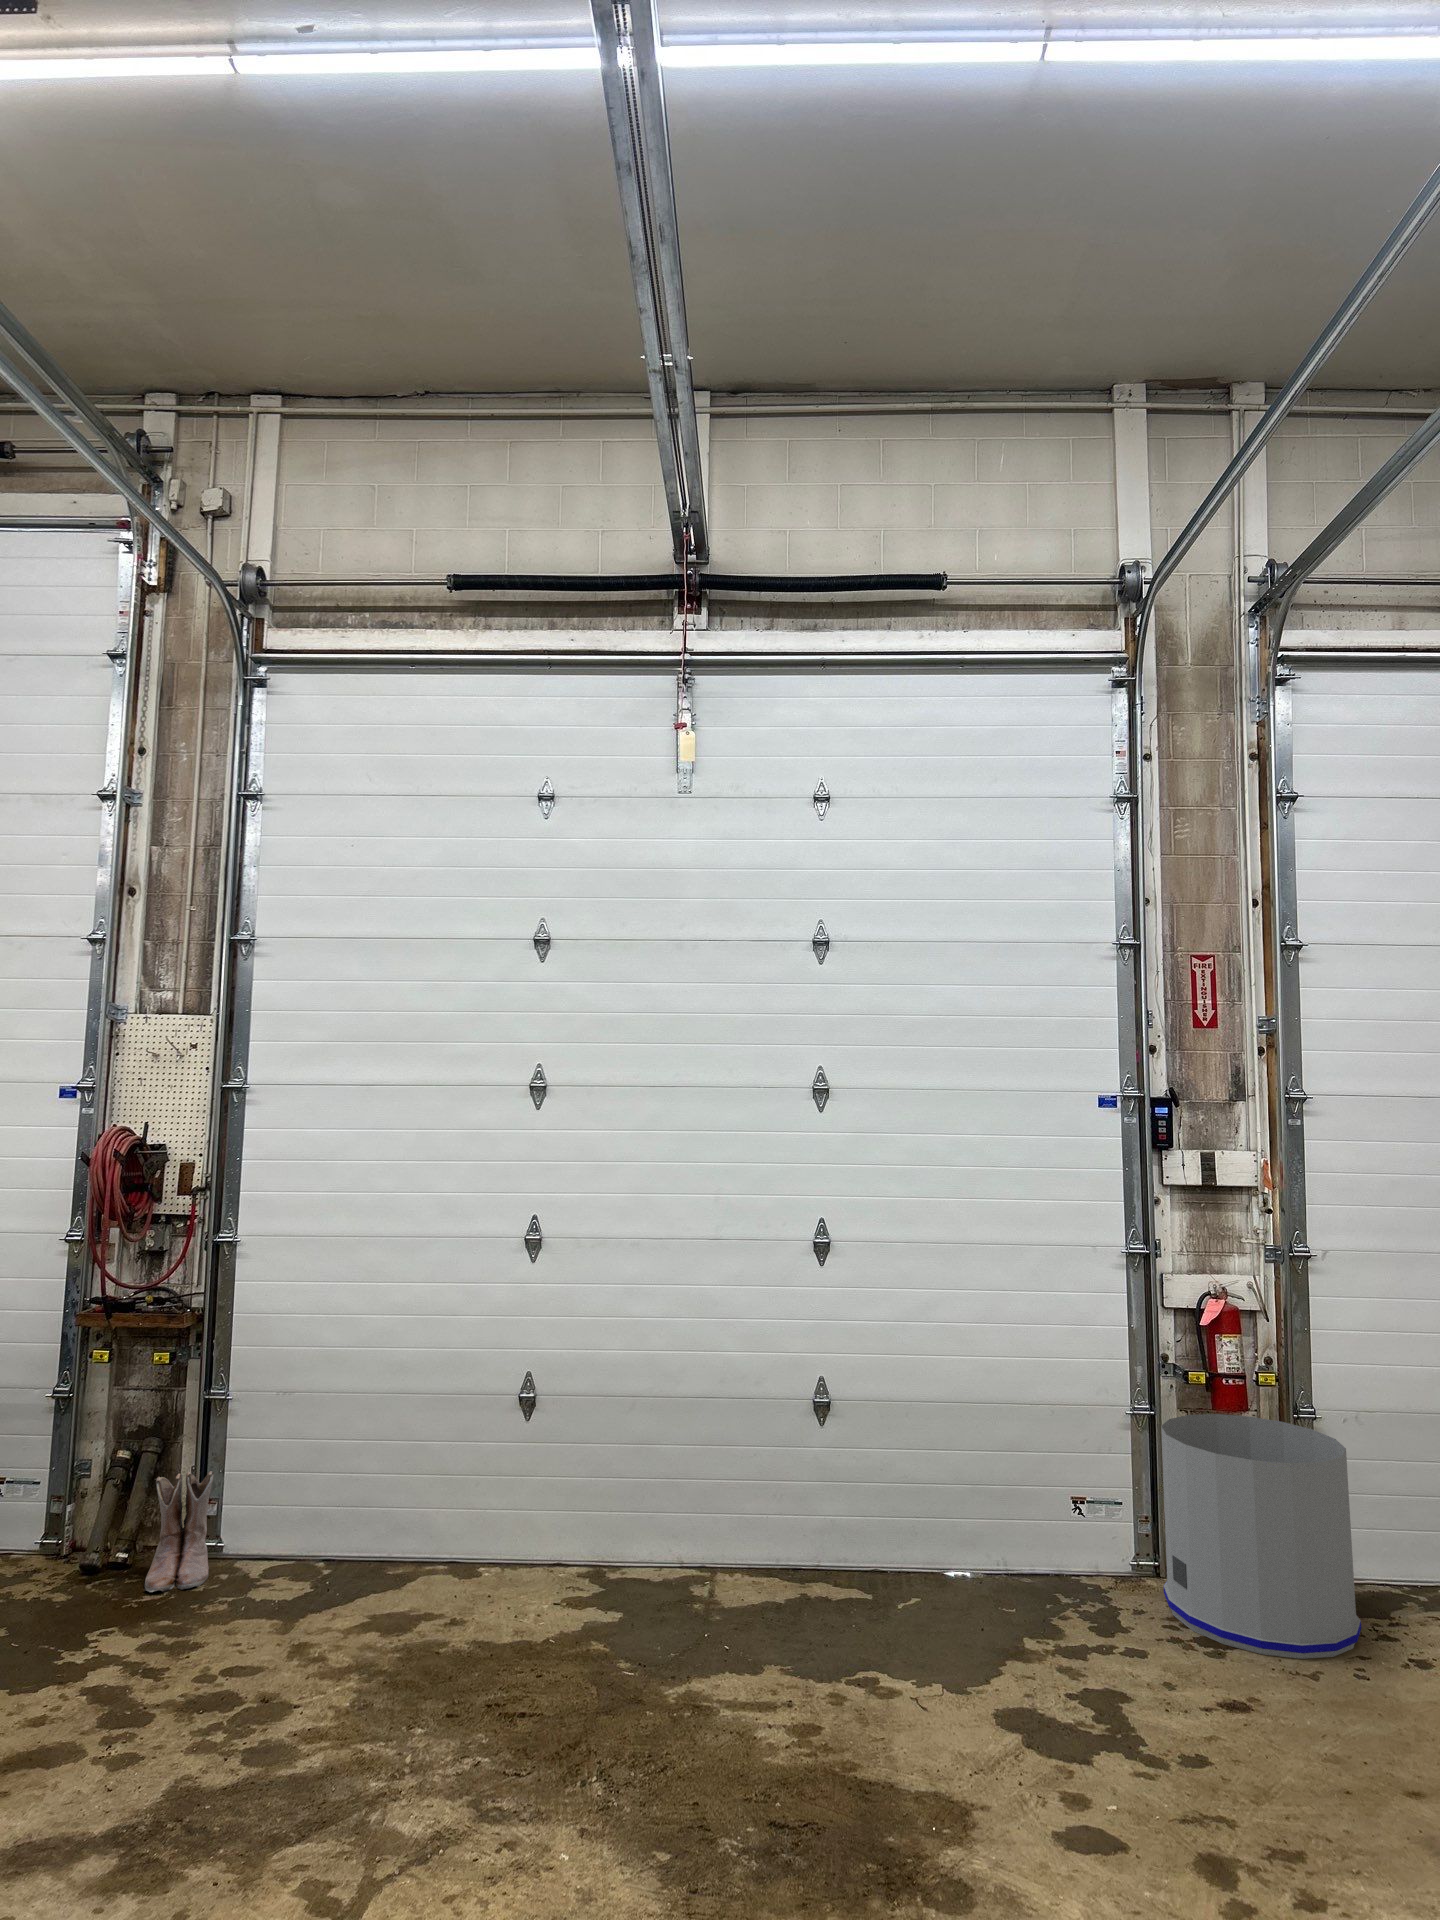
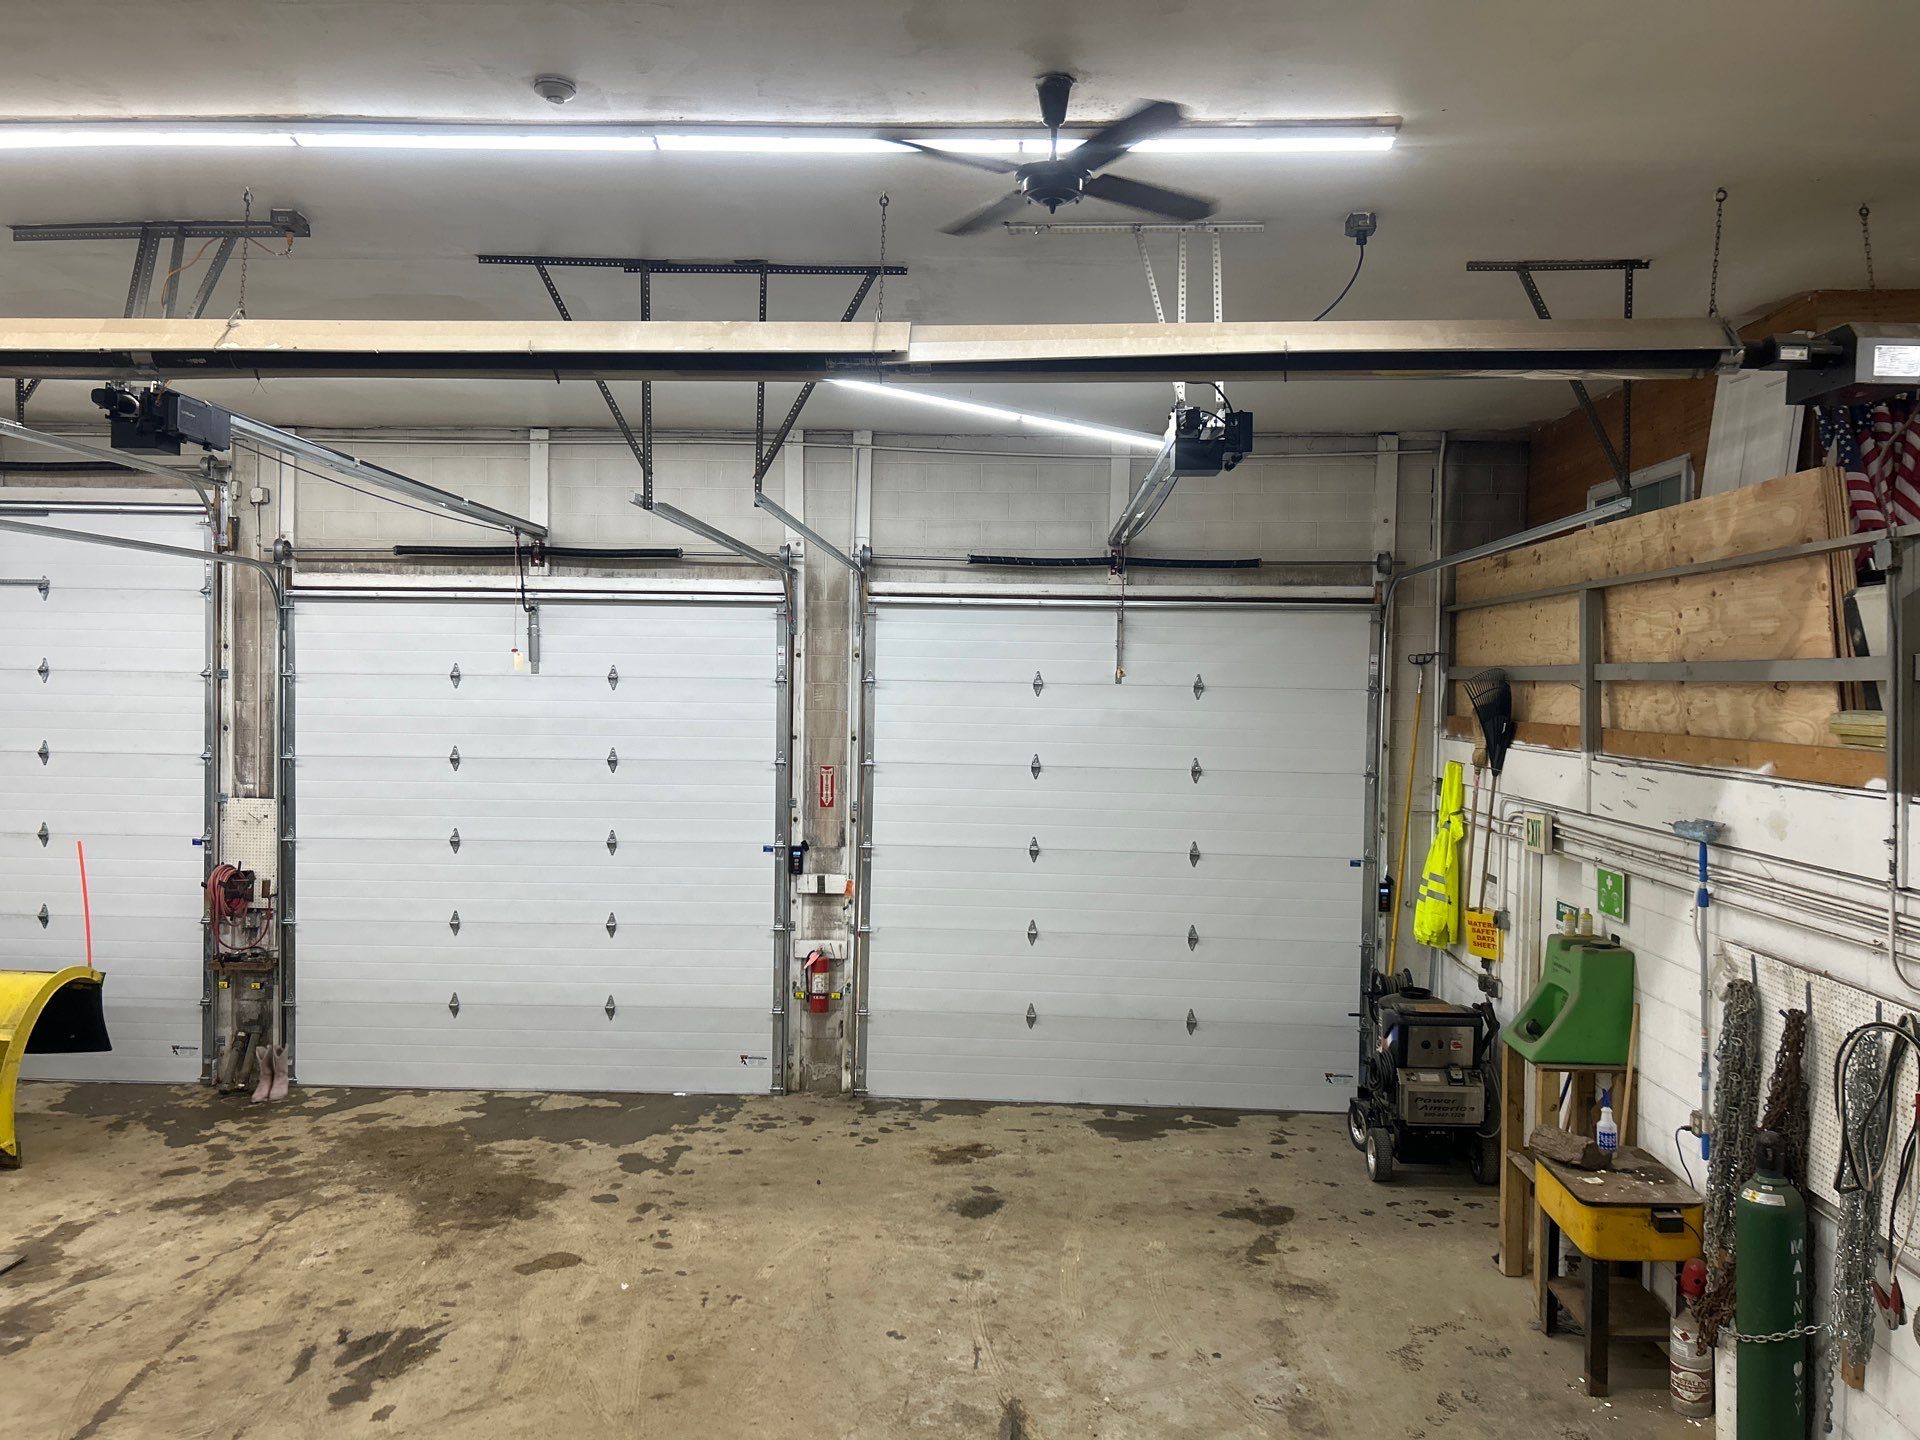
trash can: present [1161,1414,1361,1659] -> none [766,1012,853,1128]

